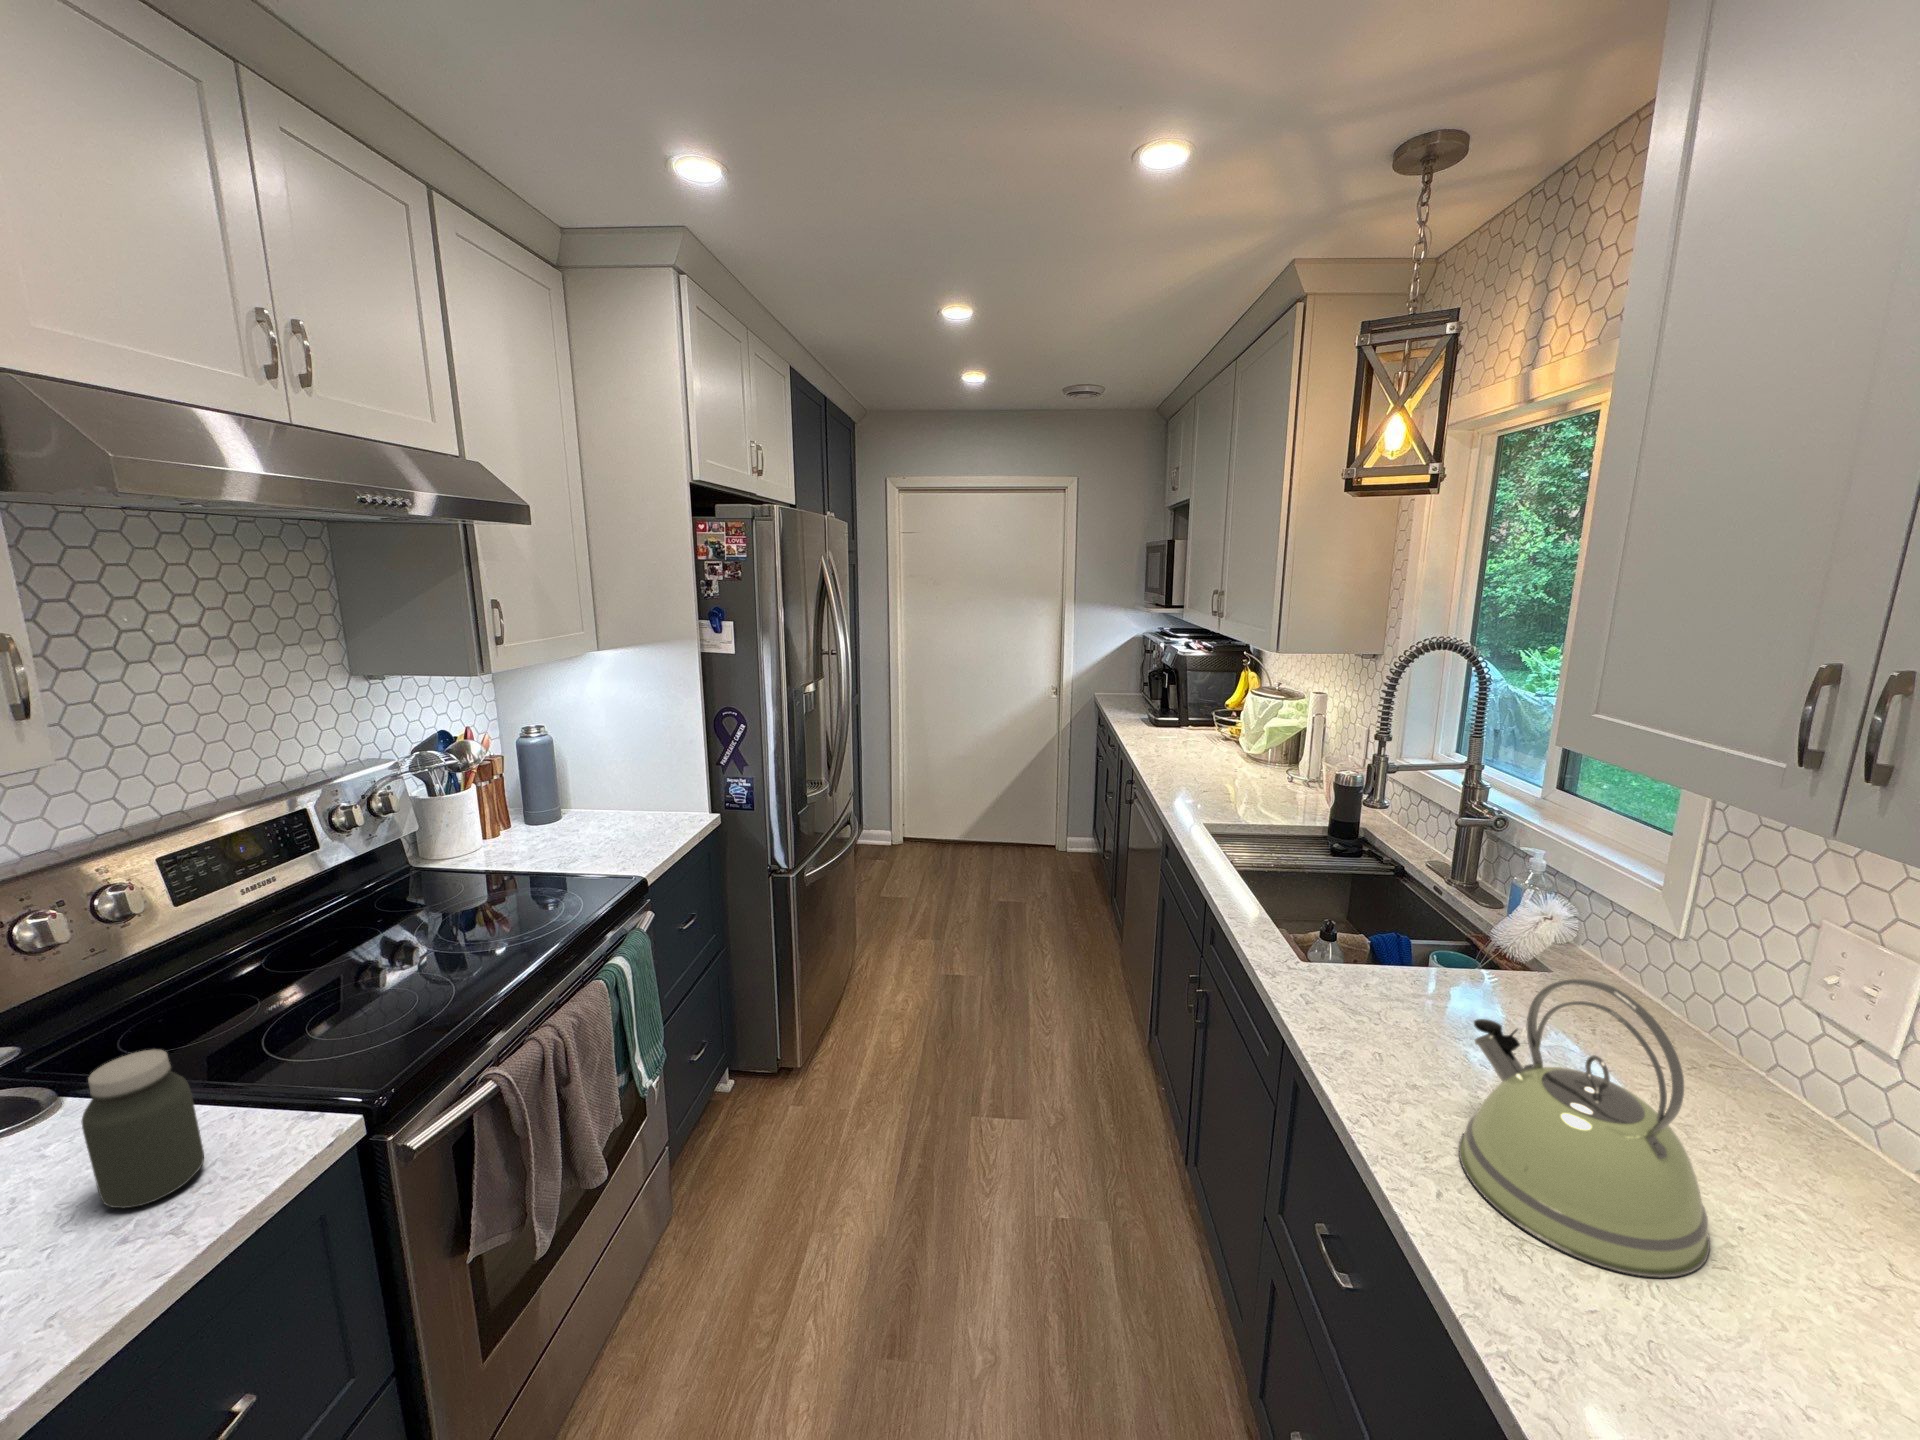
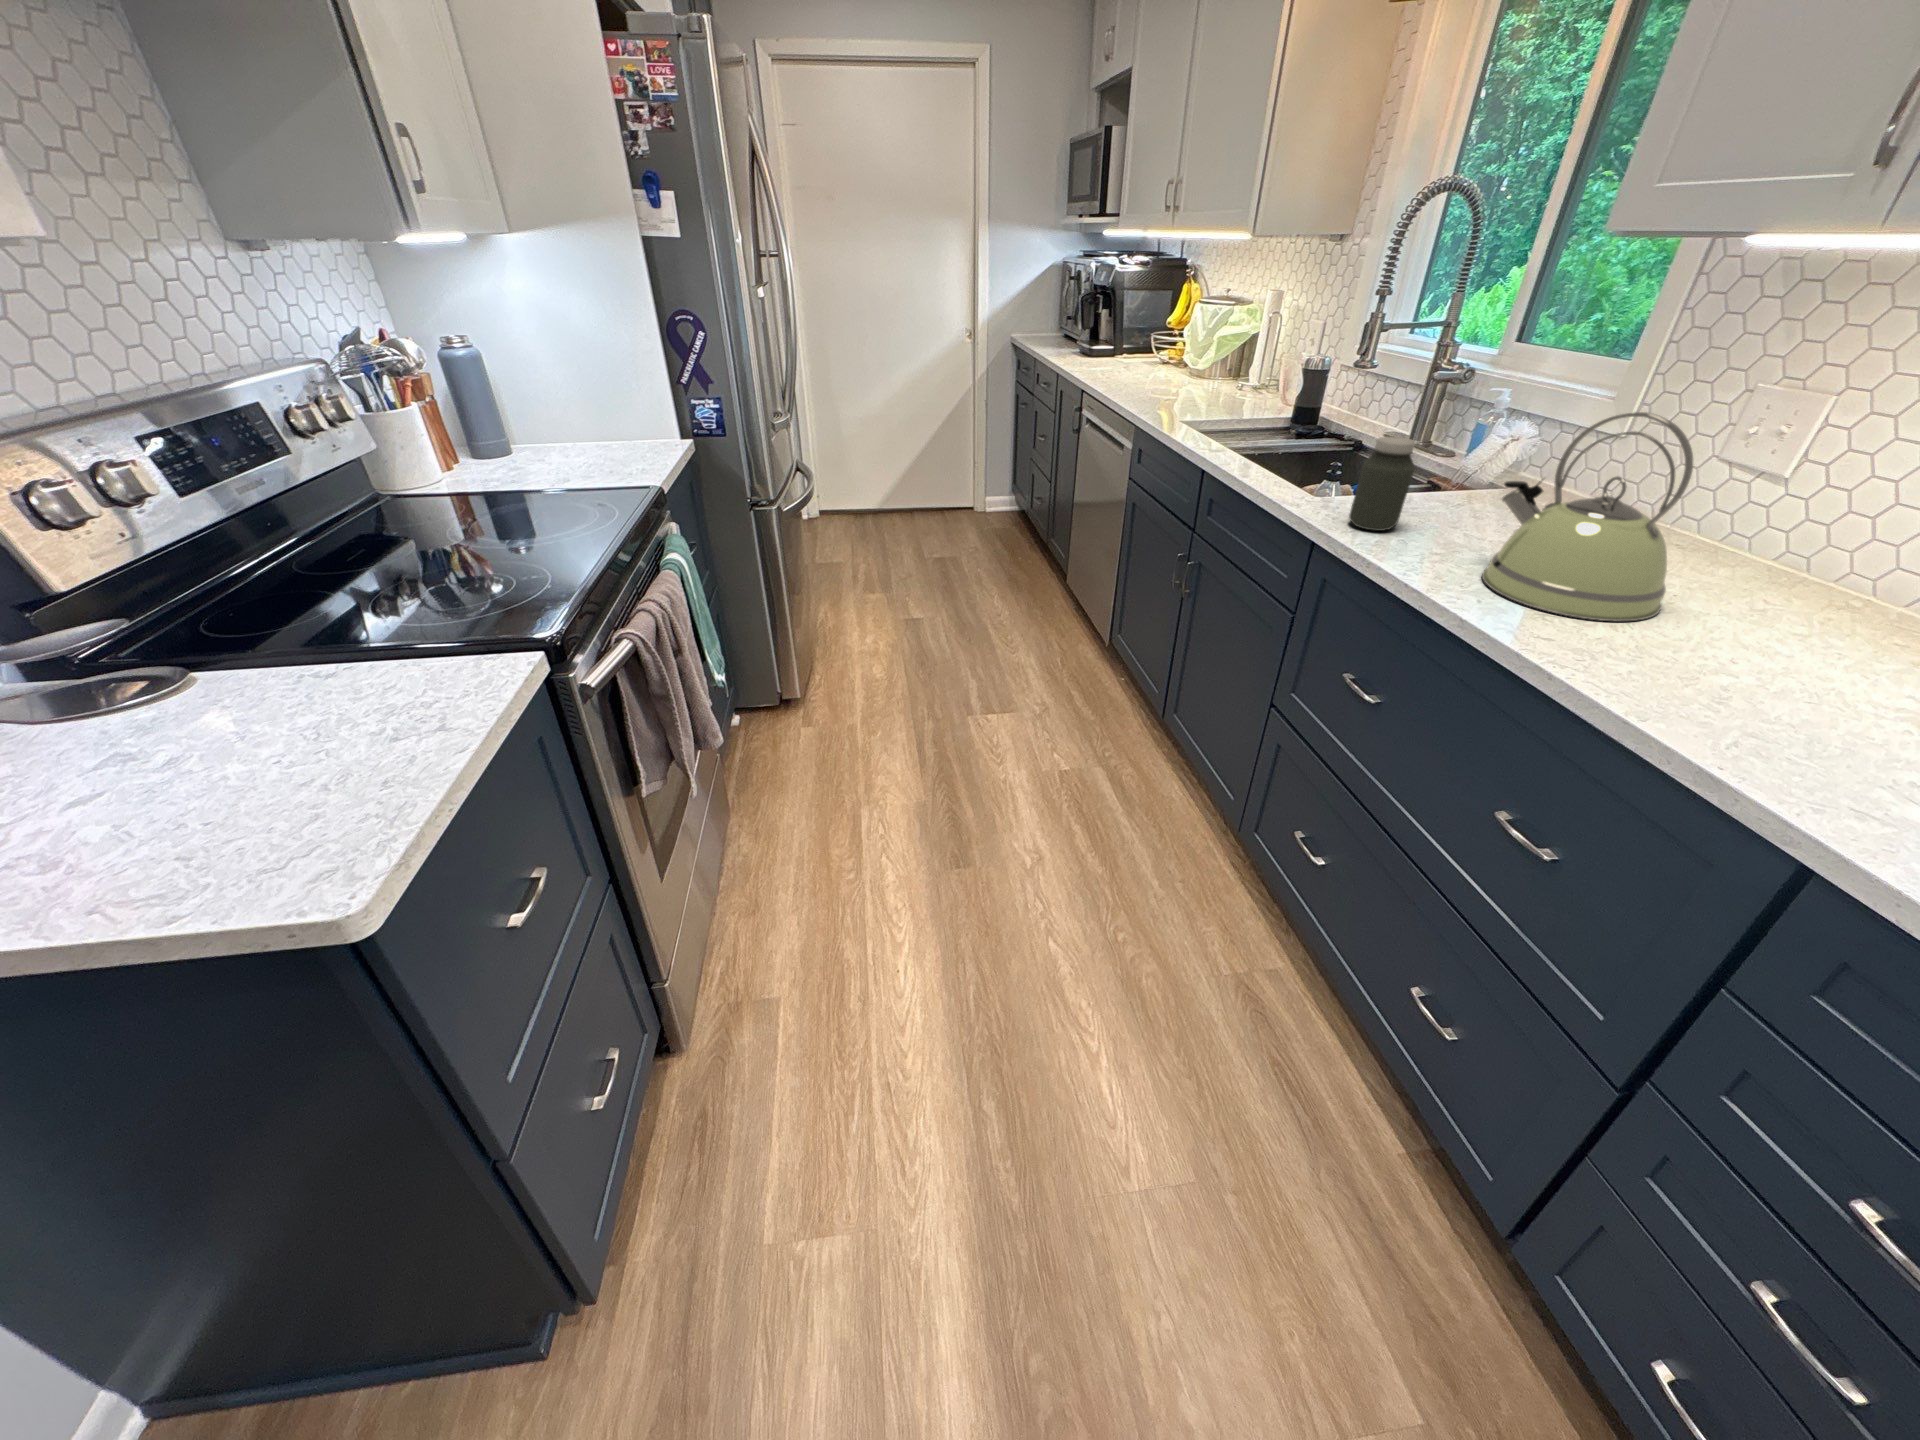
jar: present [81,1050,204,1208] -> present [1349,436,1415,531]

